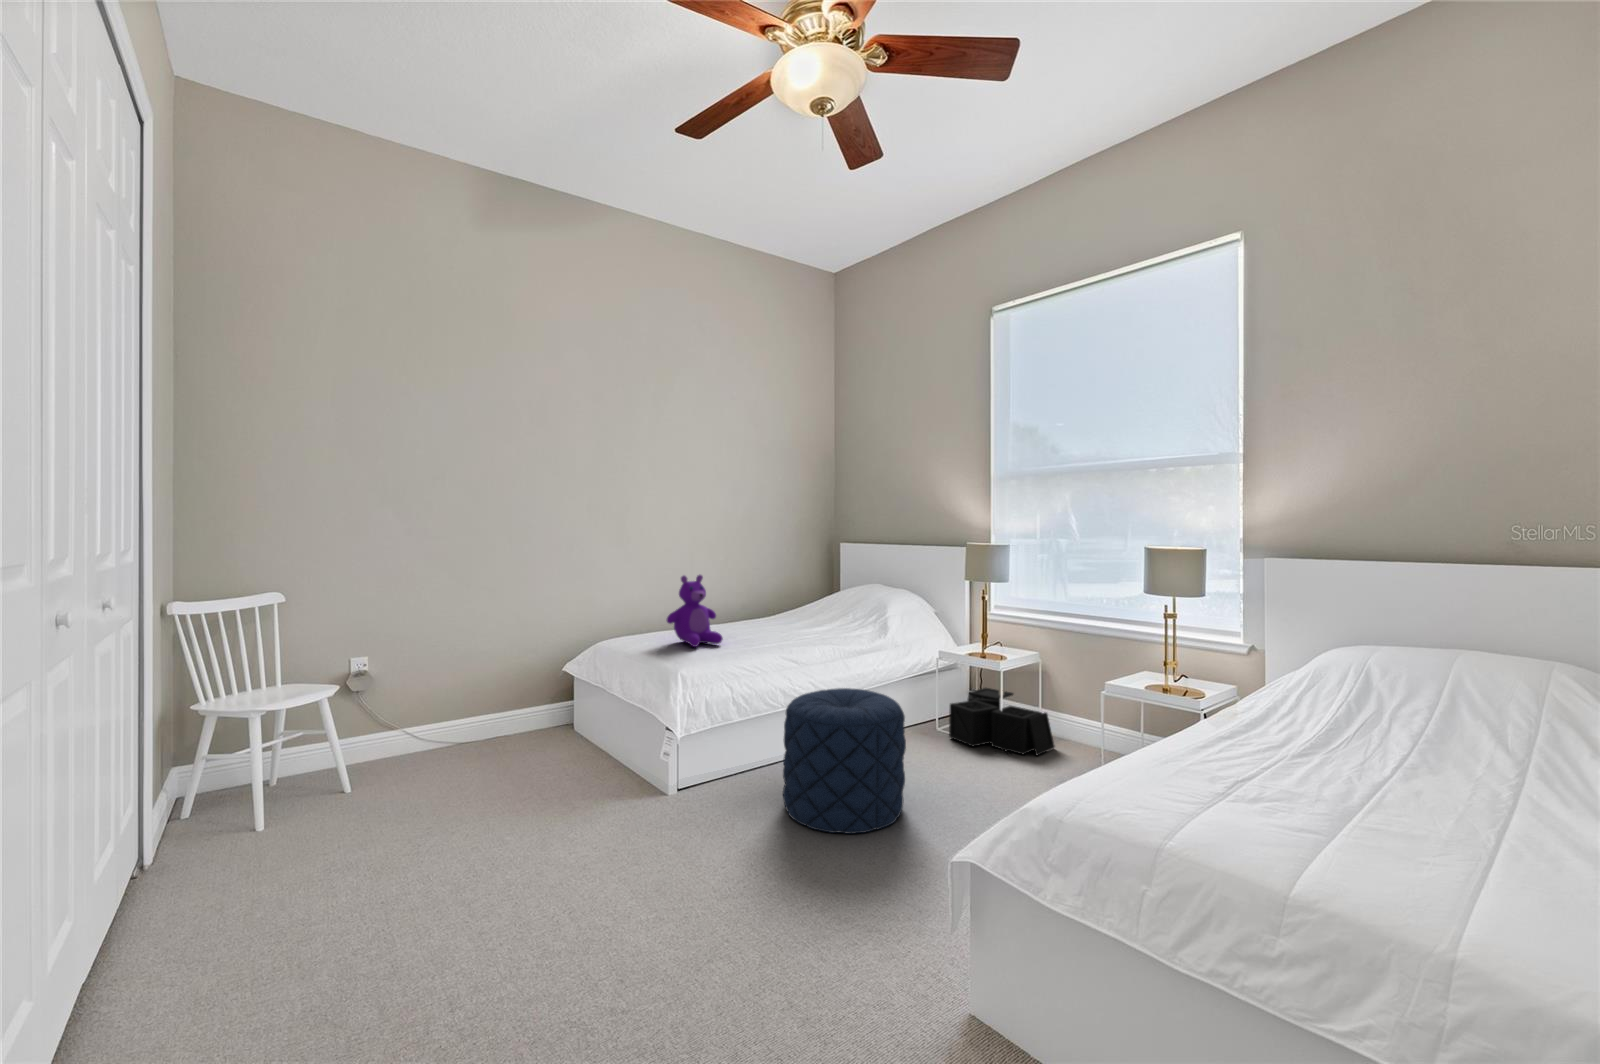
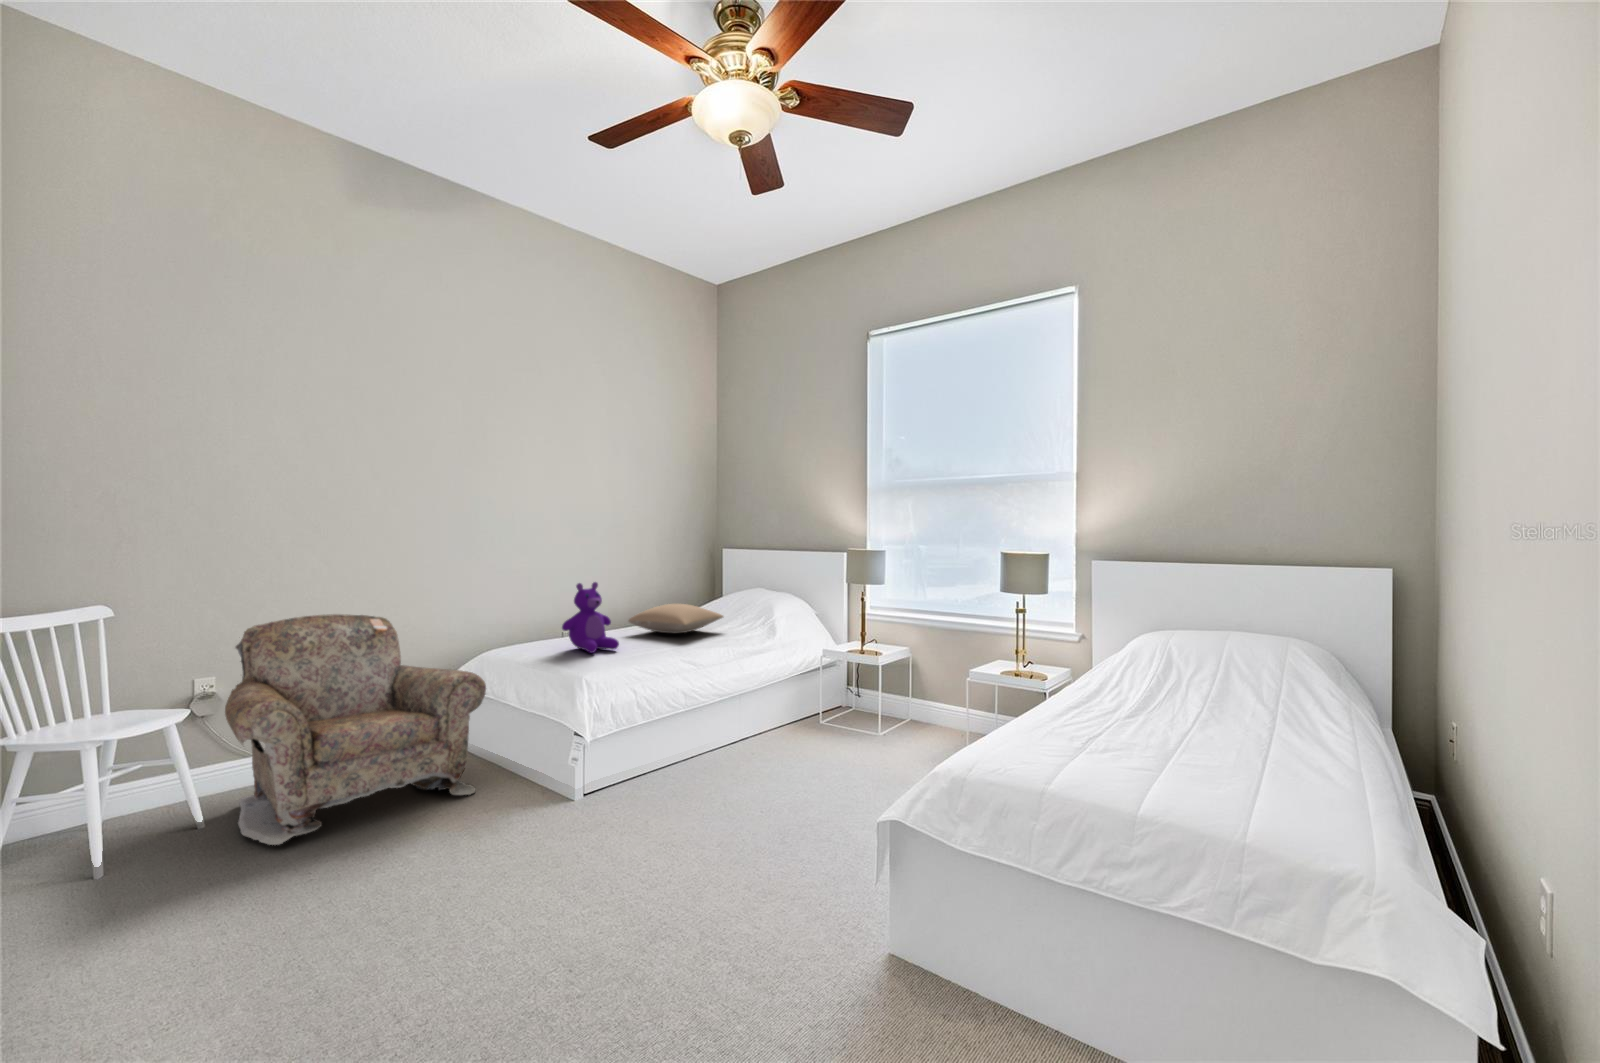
pillow: none [737,598,836,629] -> present [629,604,723,633]
armchair: none [365,602,591,814] -> present [225,614,486,845]
pouf: present [783,688,906,834] -> none [691,687,806,824]
storage bin: present [949,688,1055,755] -> none [831,681,924,741]

